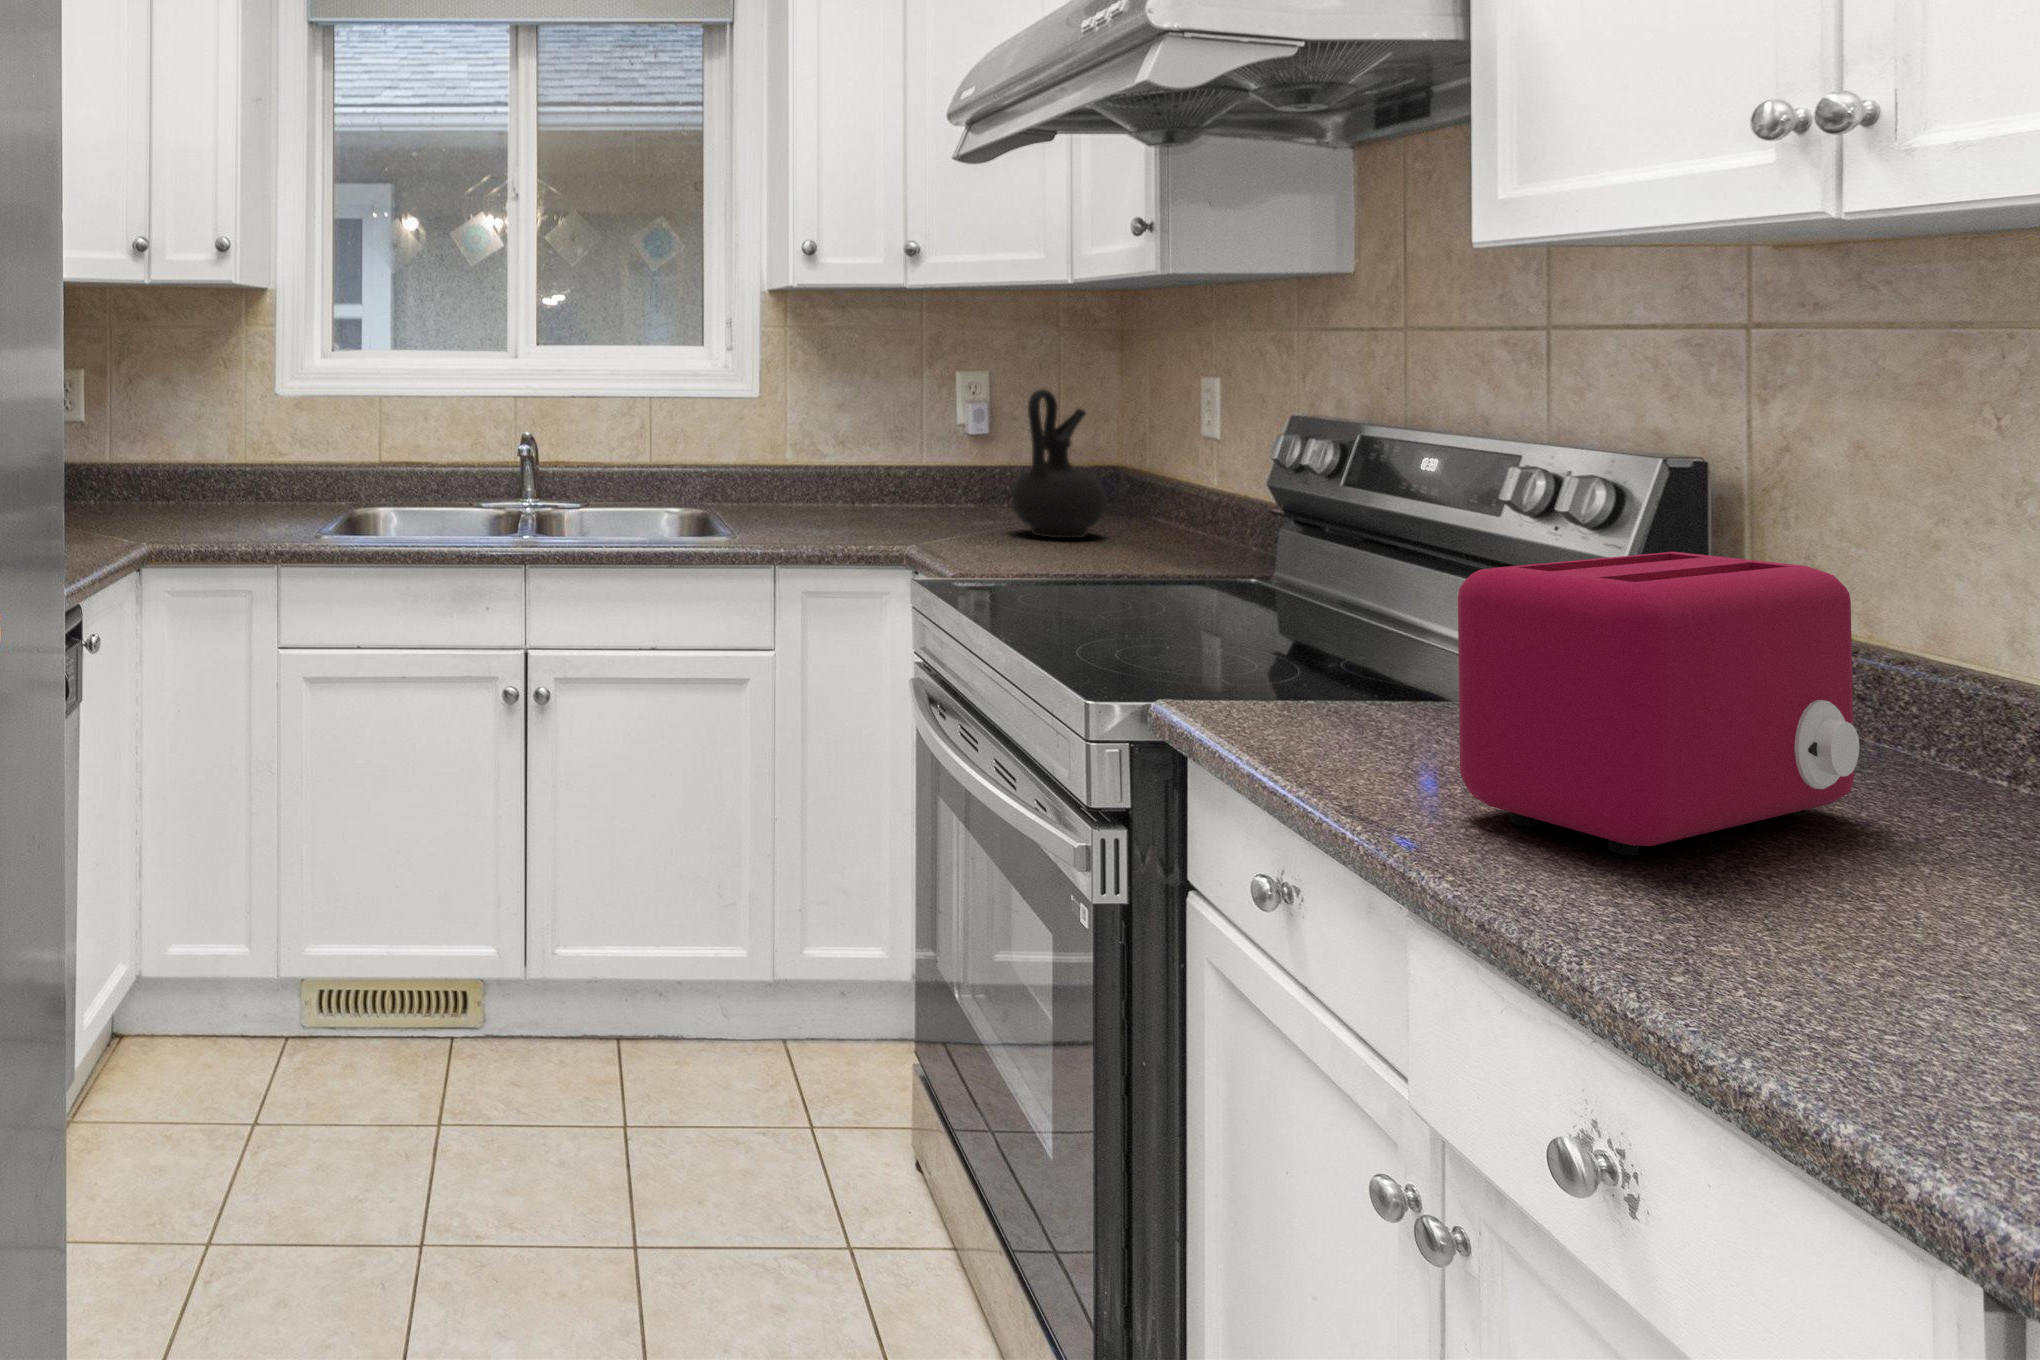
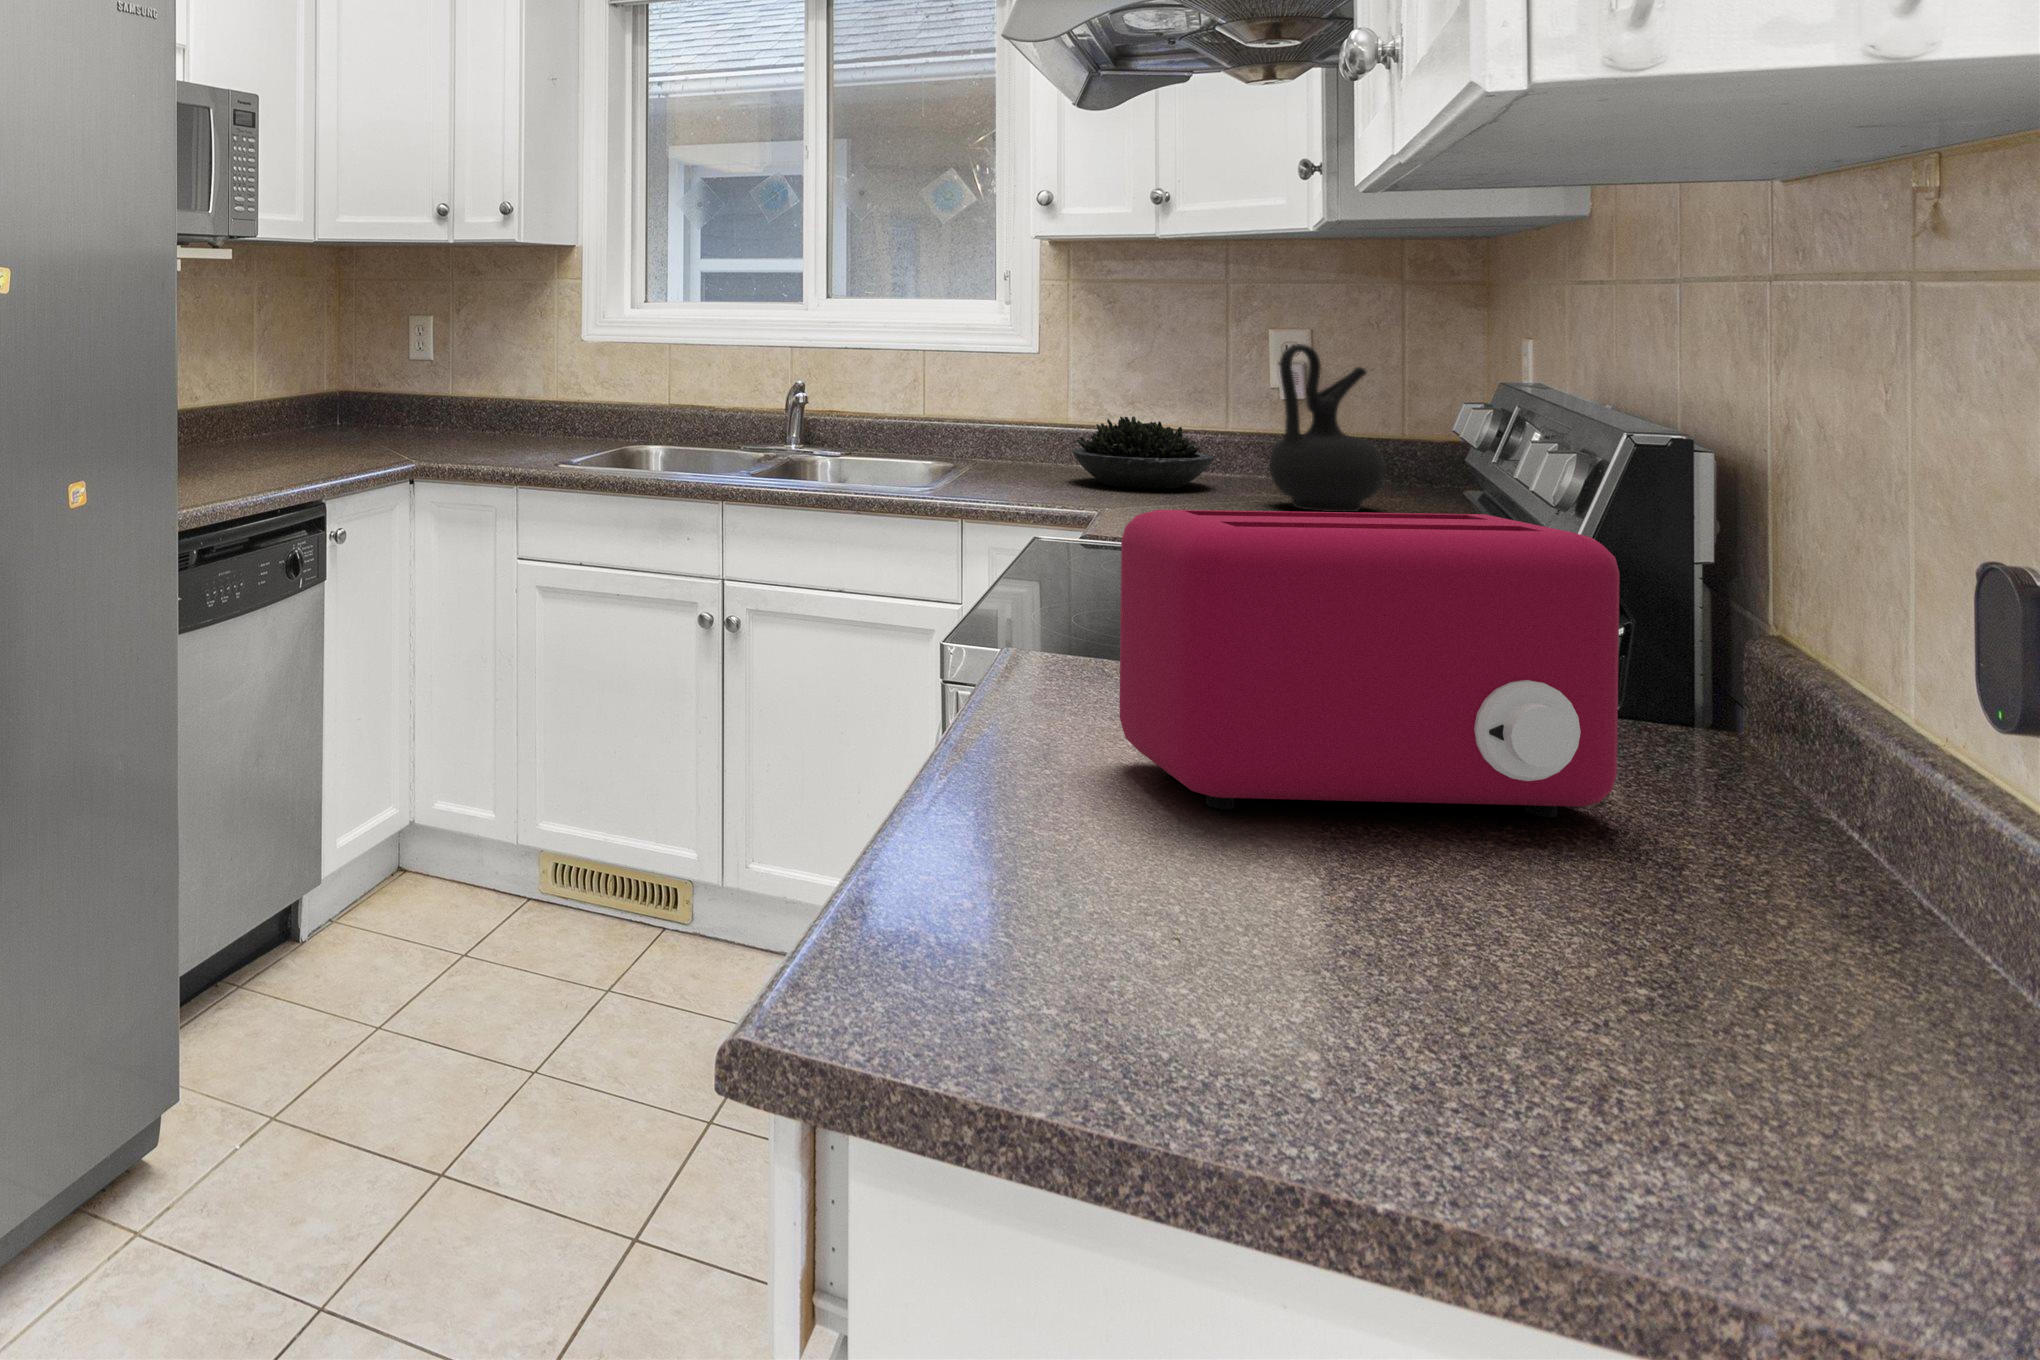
succulent plant: none [817,457,941,525] -> present [1072,416,1214,489]

